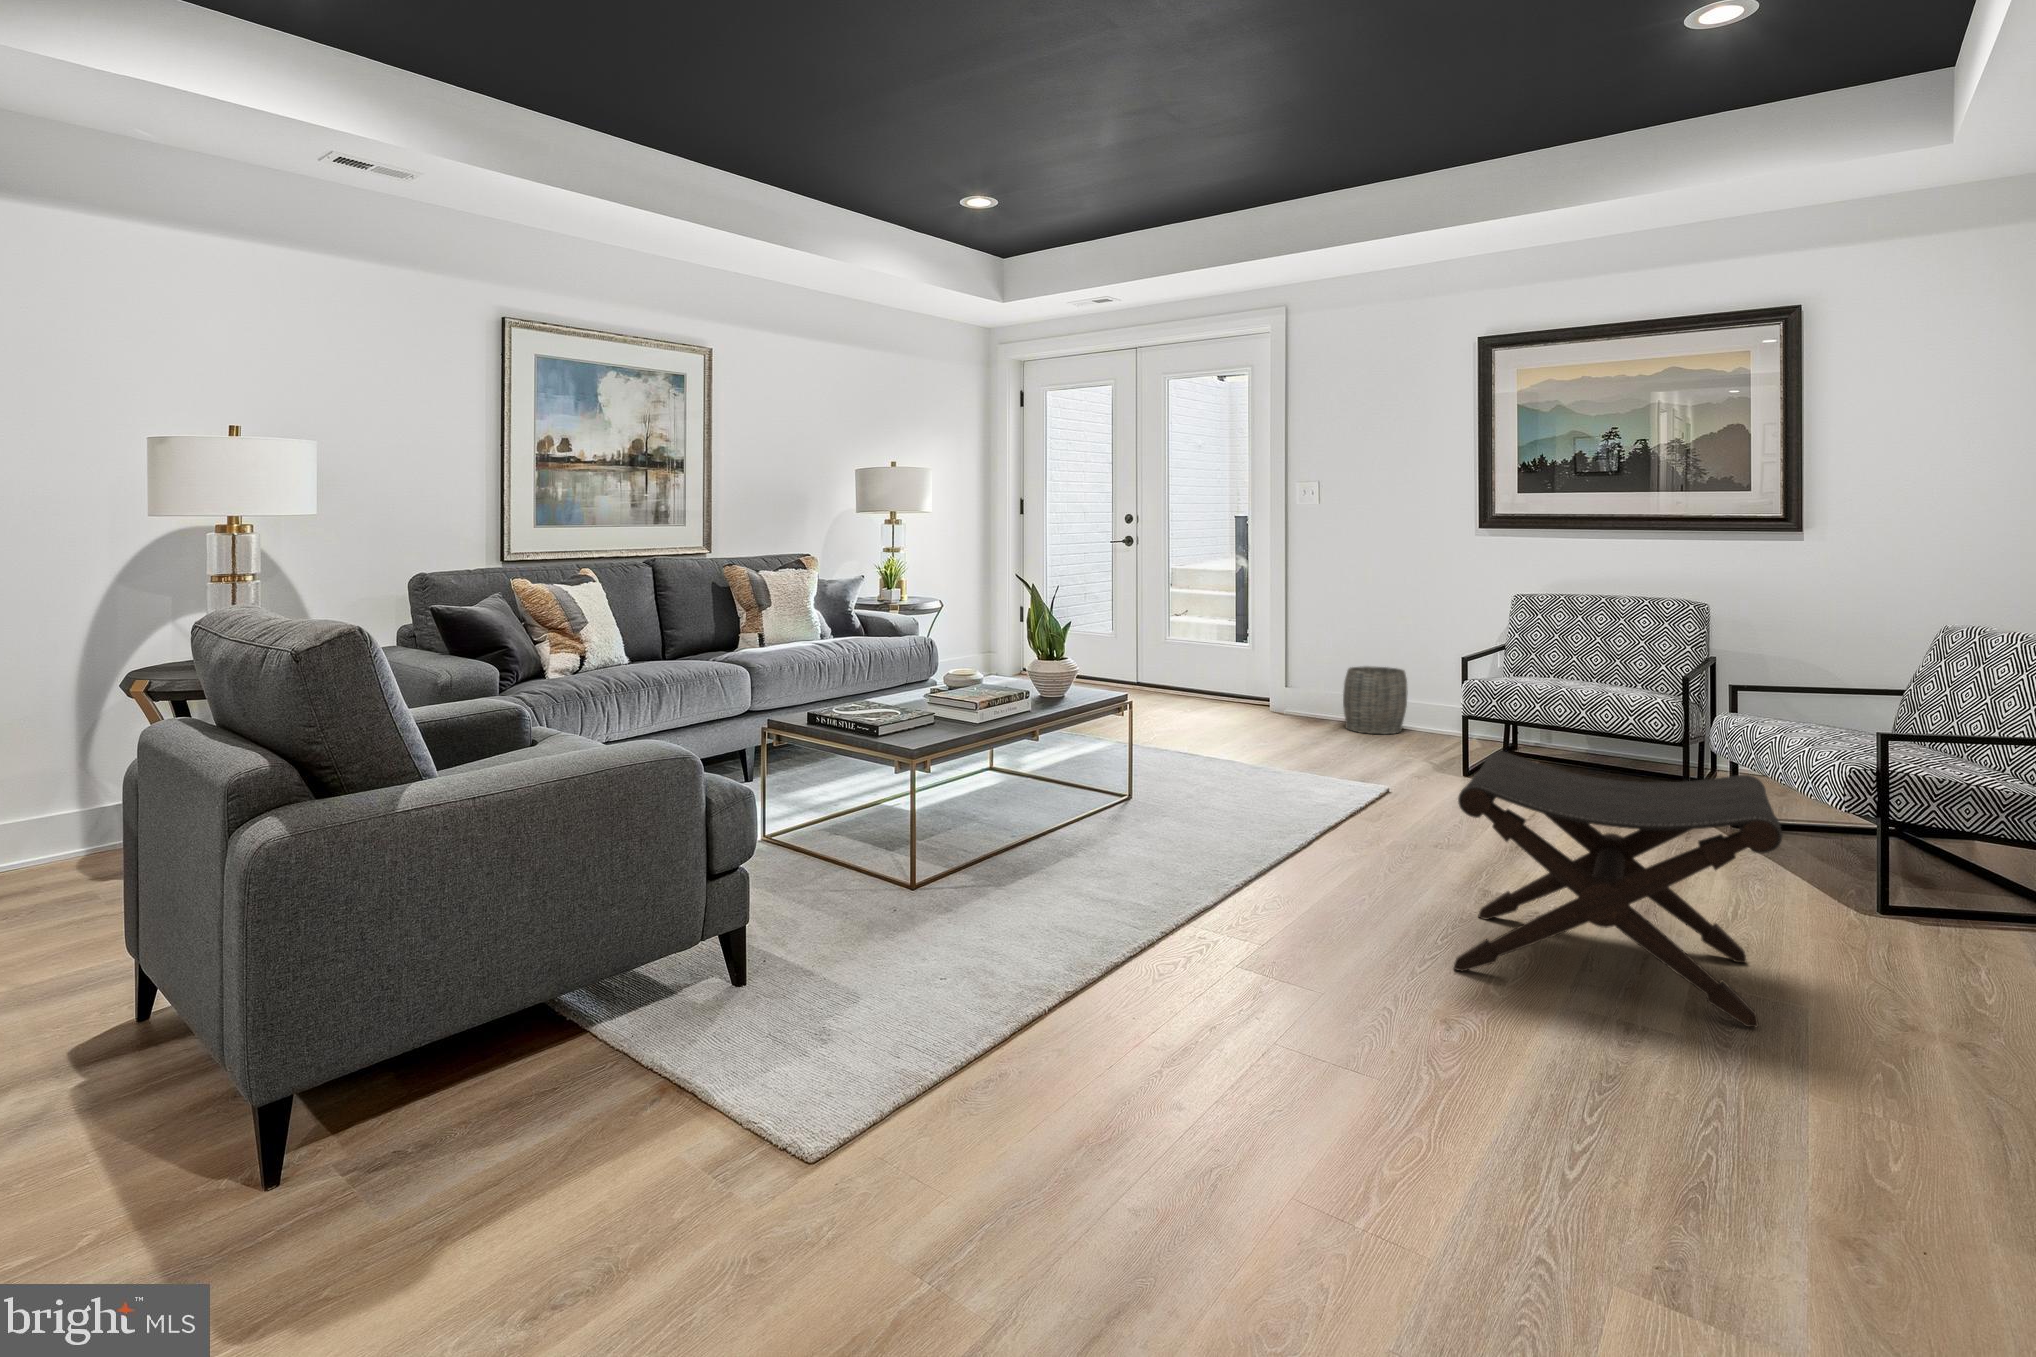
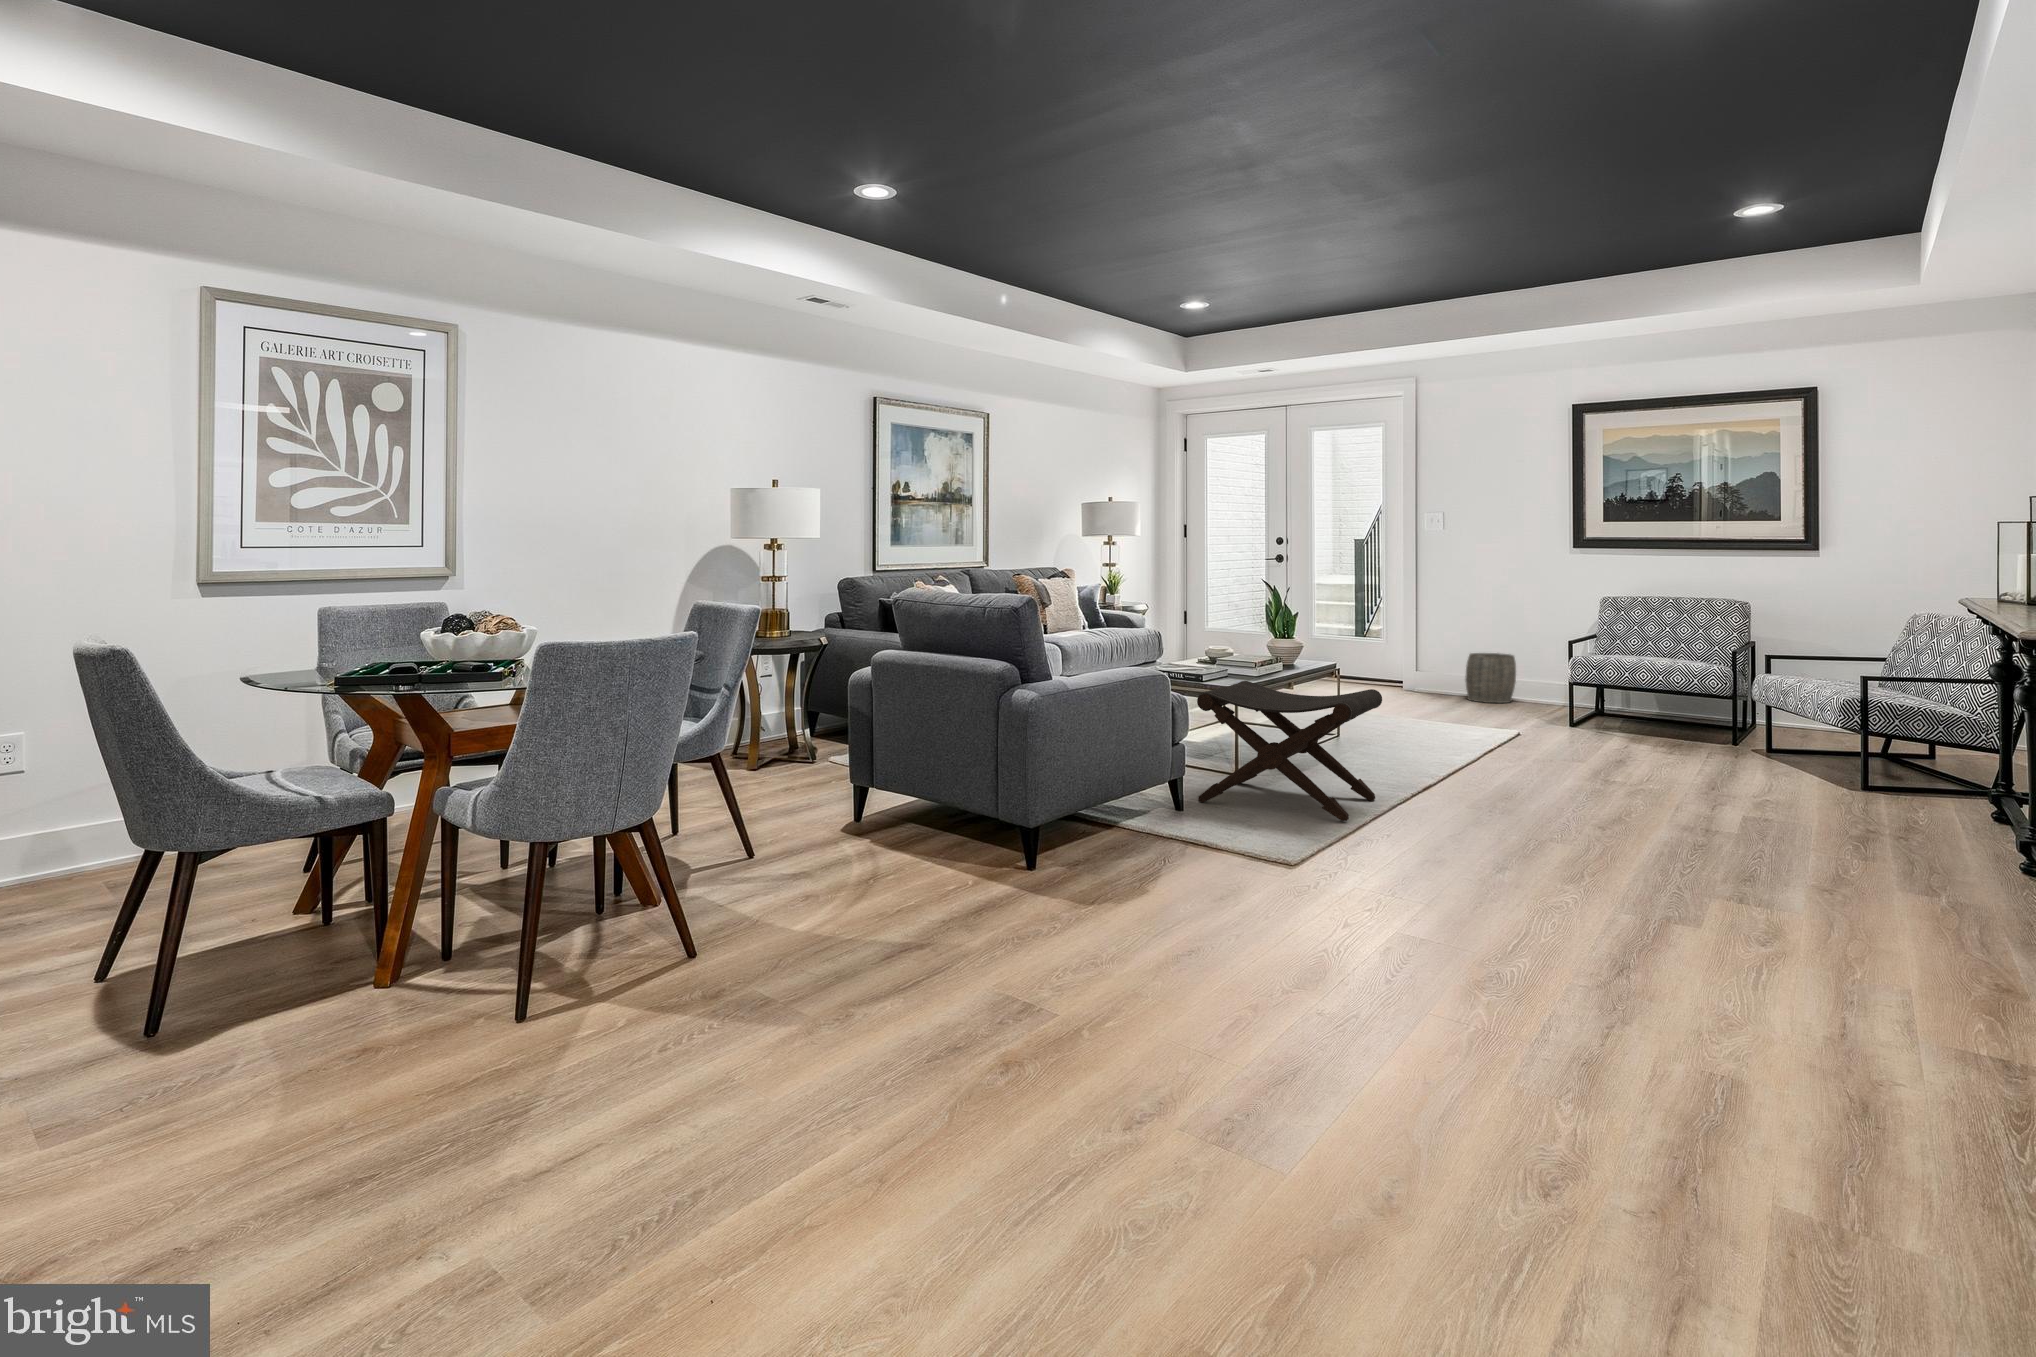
footstool: present [1454,751,1782,1027] -> present [1197,681,1382,821]

